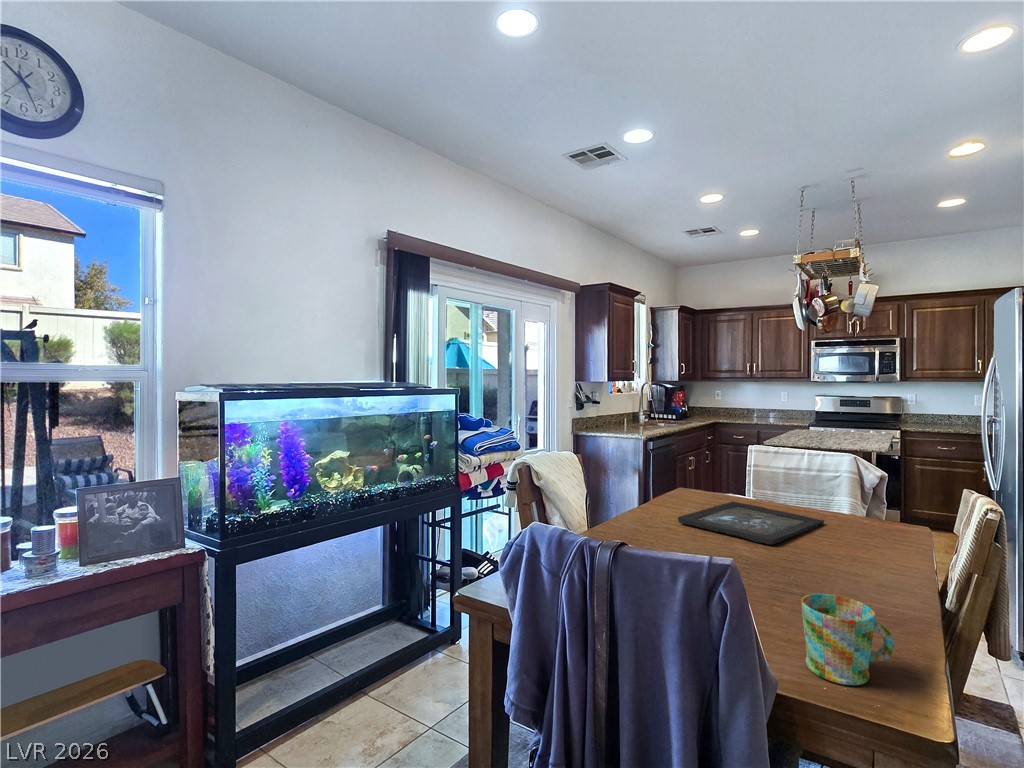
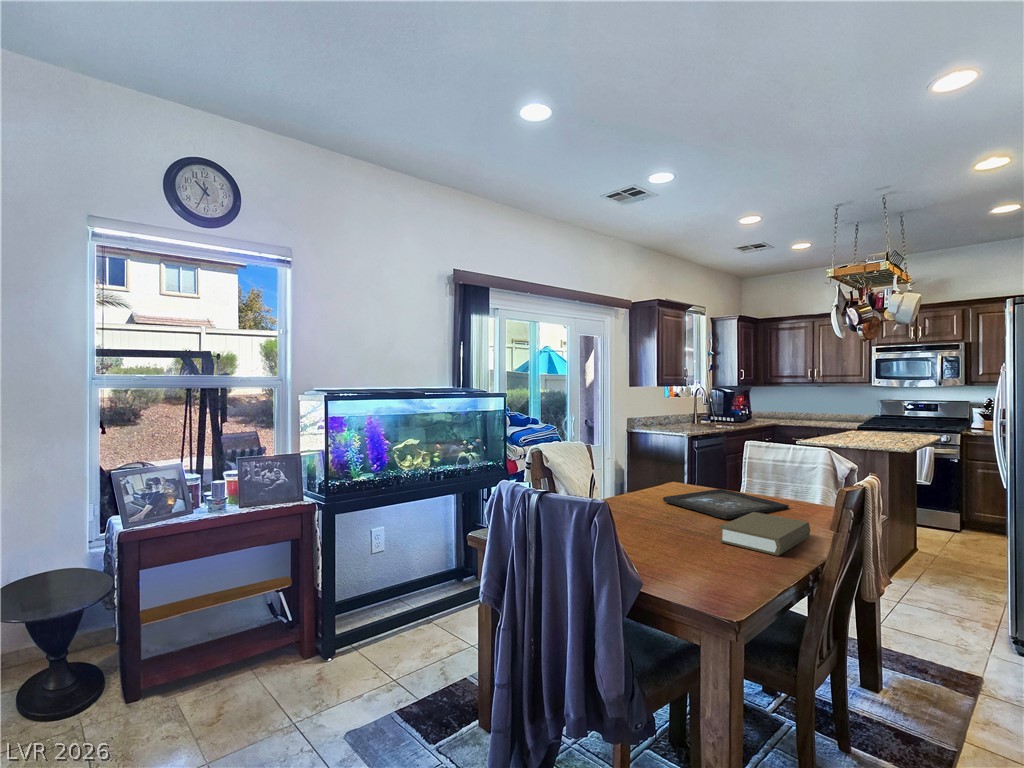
book: none [793,535,888,599] -> present [720,512,810,556]
mug: present [801,594,894,685] -> none [675,538,735,596]

